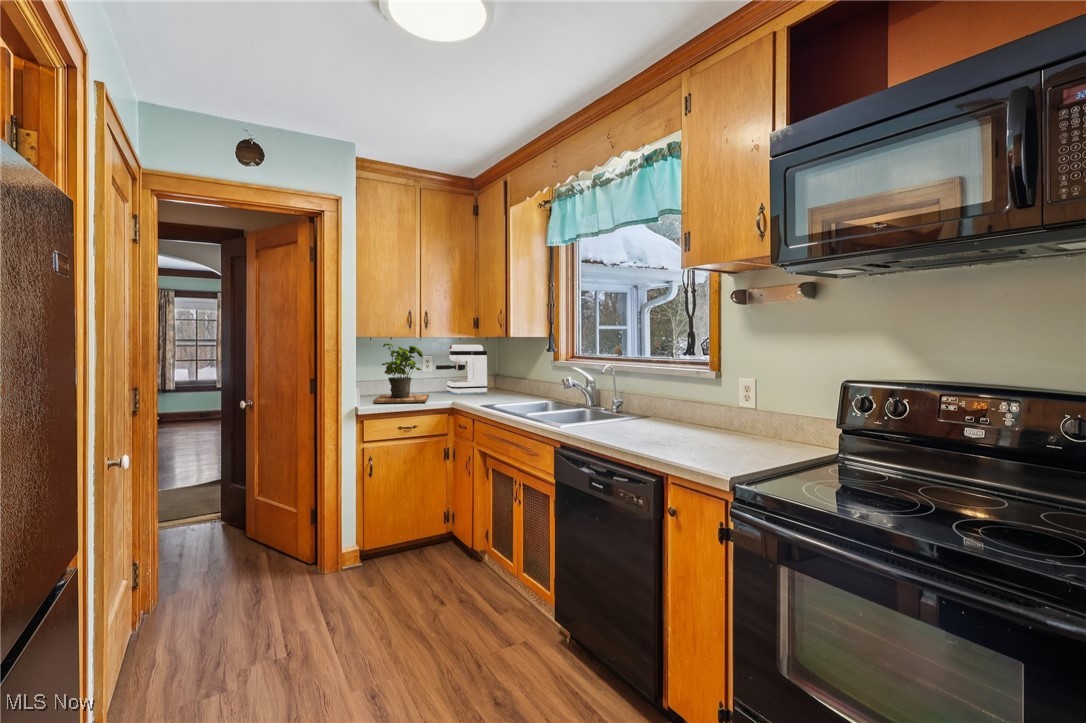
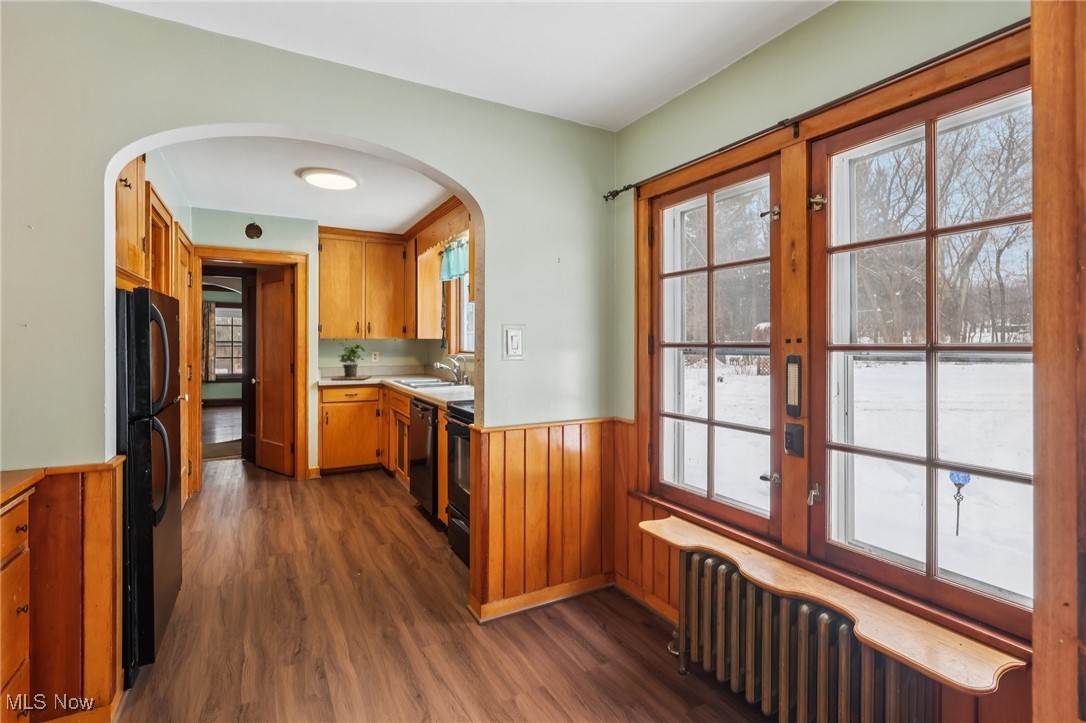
coffee maker: present [436,345,487,394] -> none [379,344,412,376]

